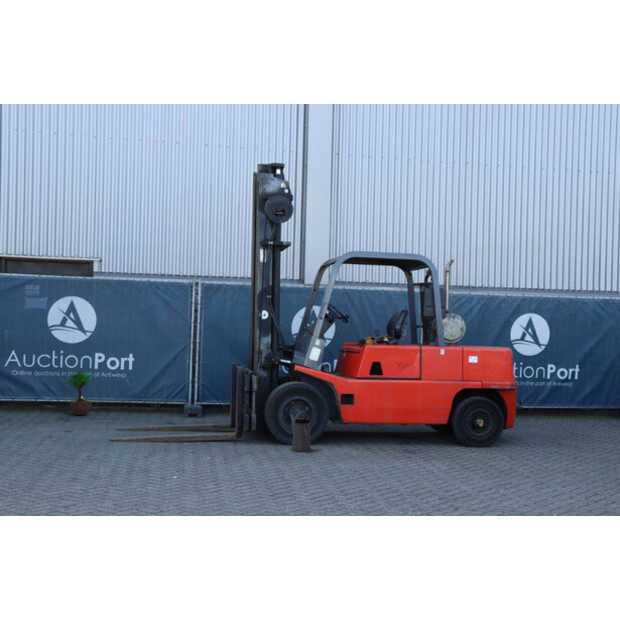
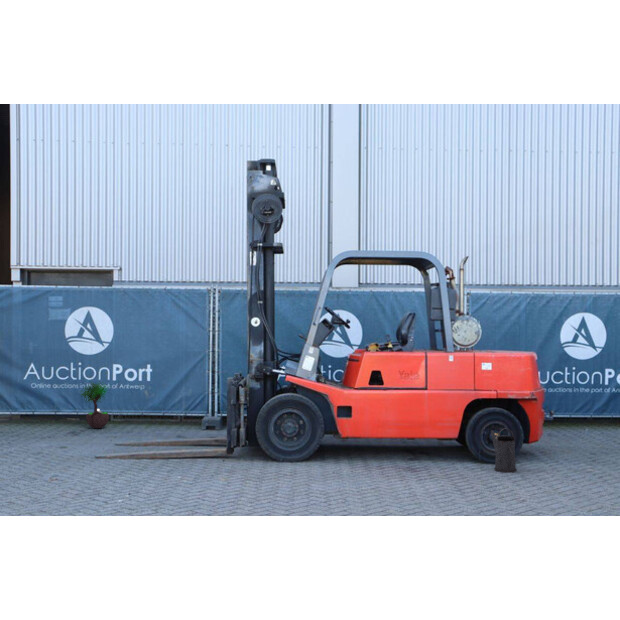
watering can: present [291,412,311,452] -> present [491,428,517,473]

